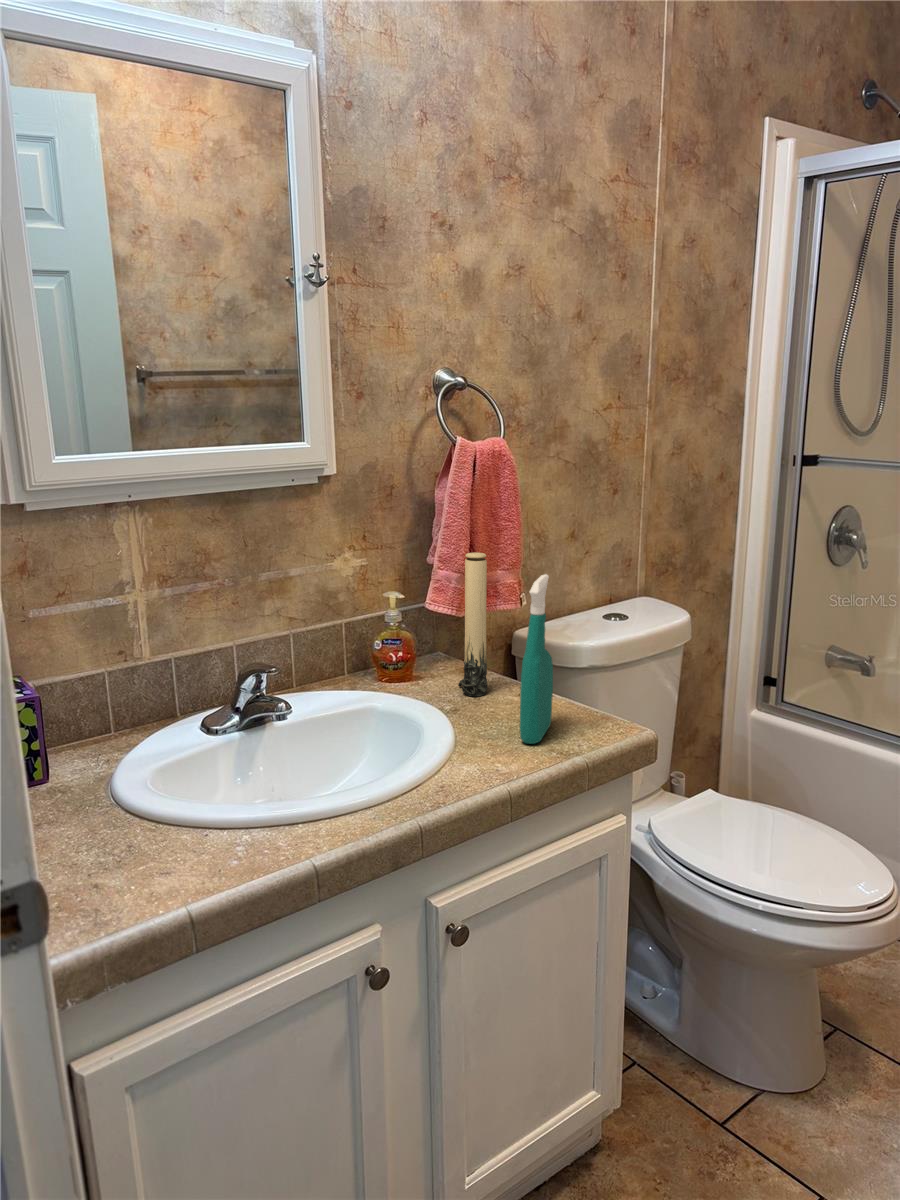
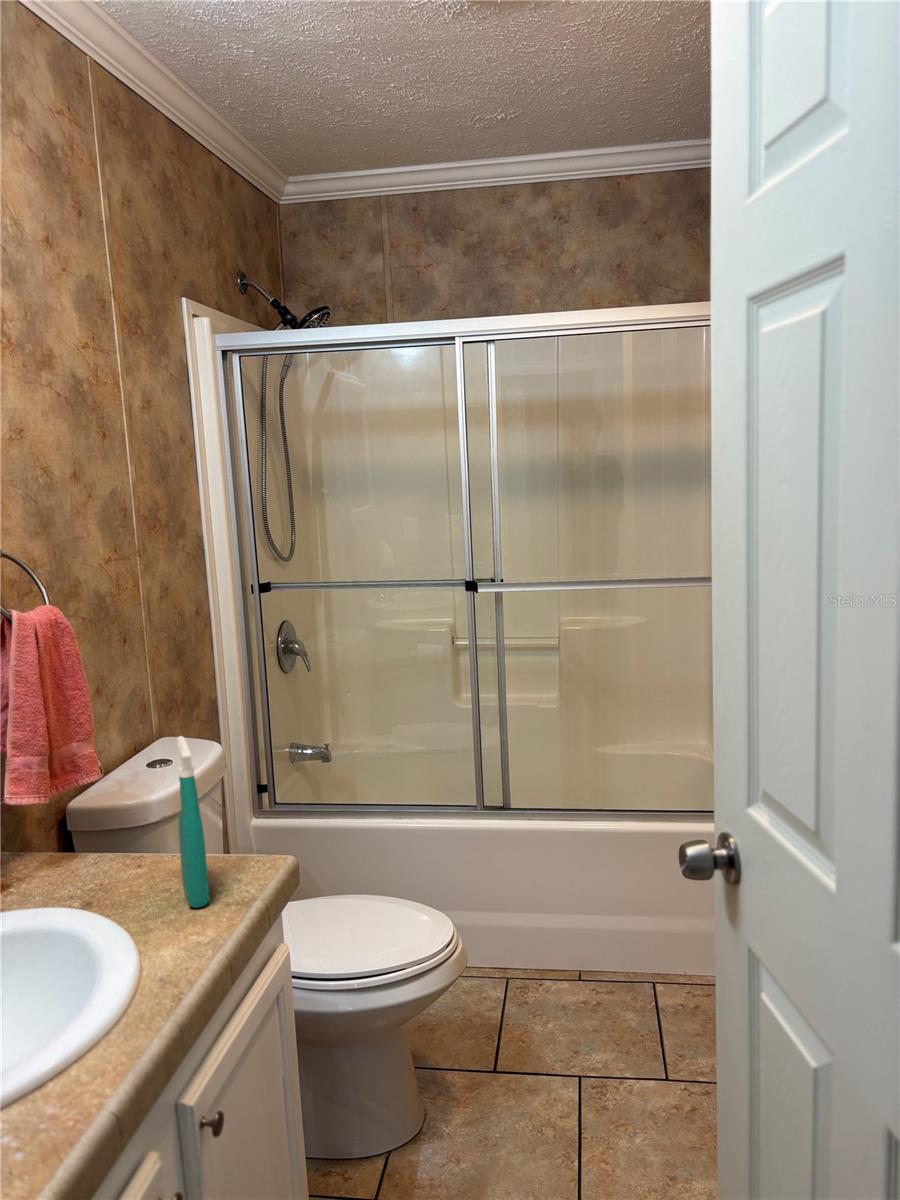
candle: present [458,552,487,696] -> none [60,730,100,884]

